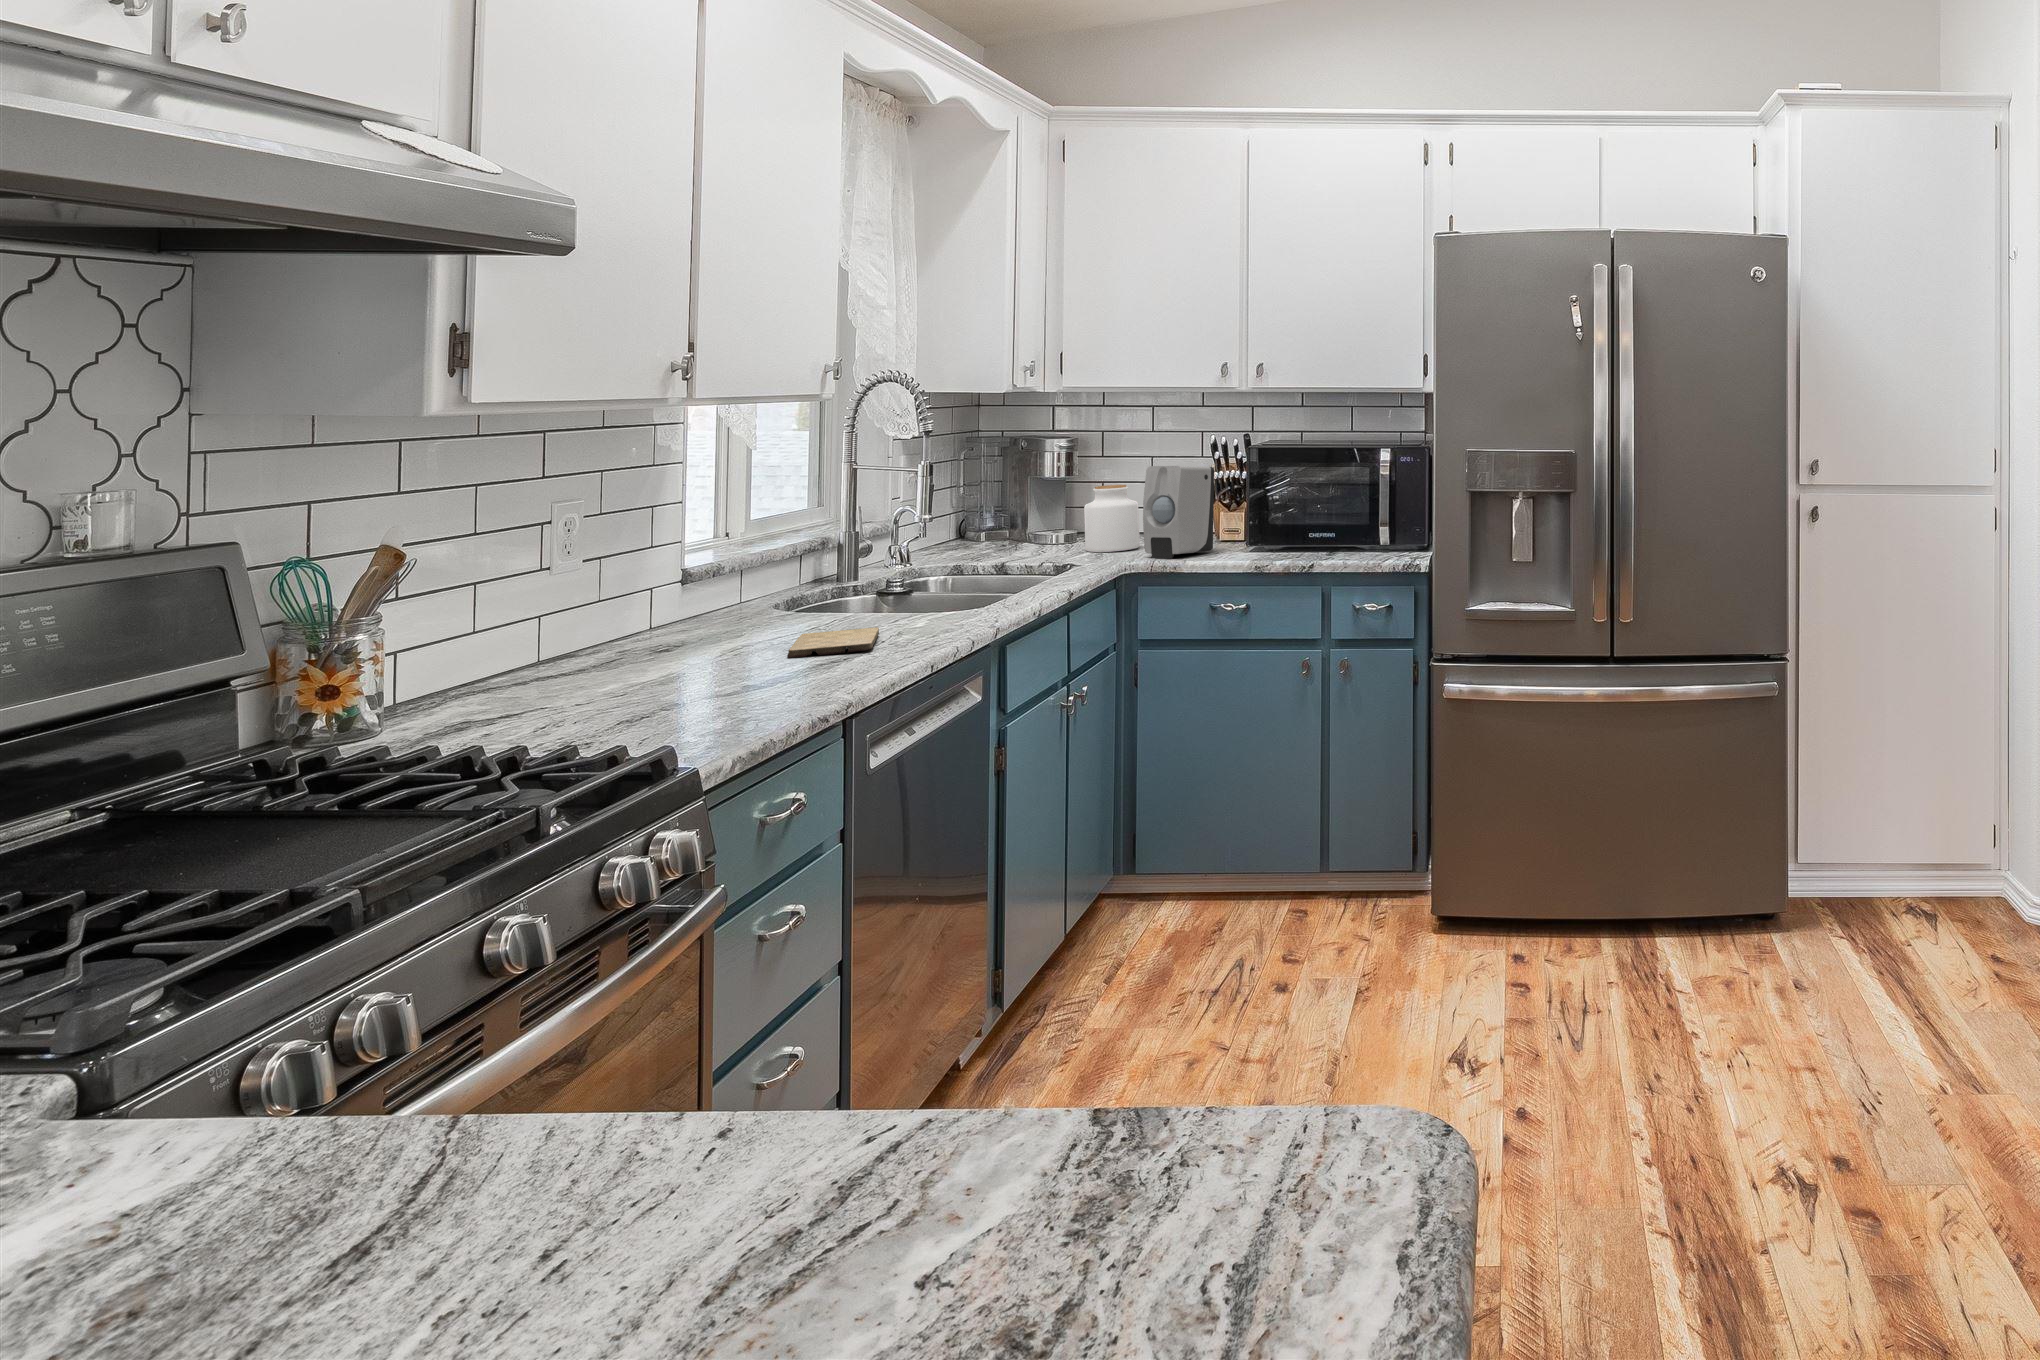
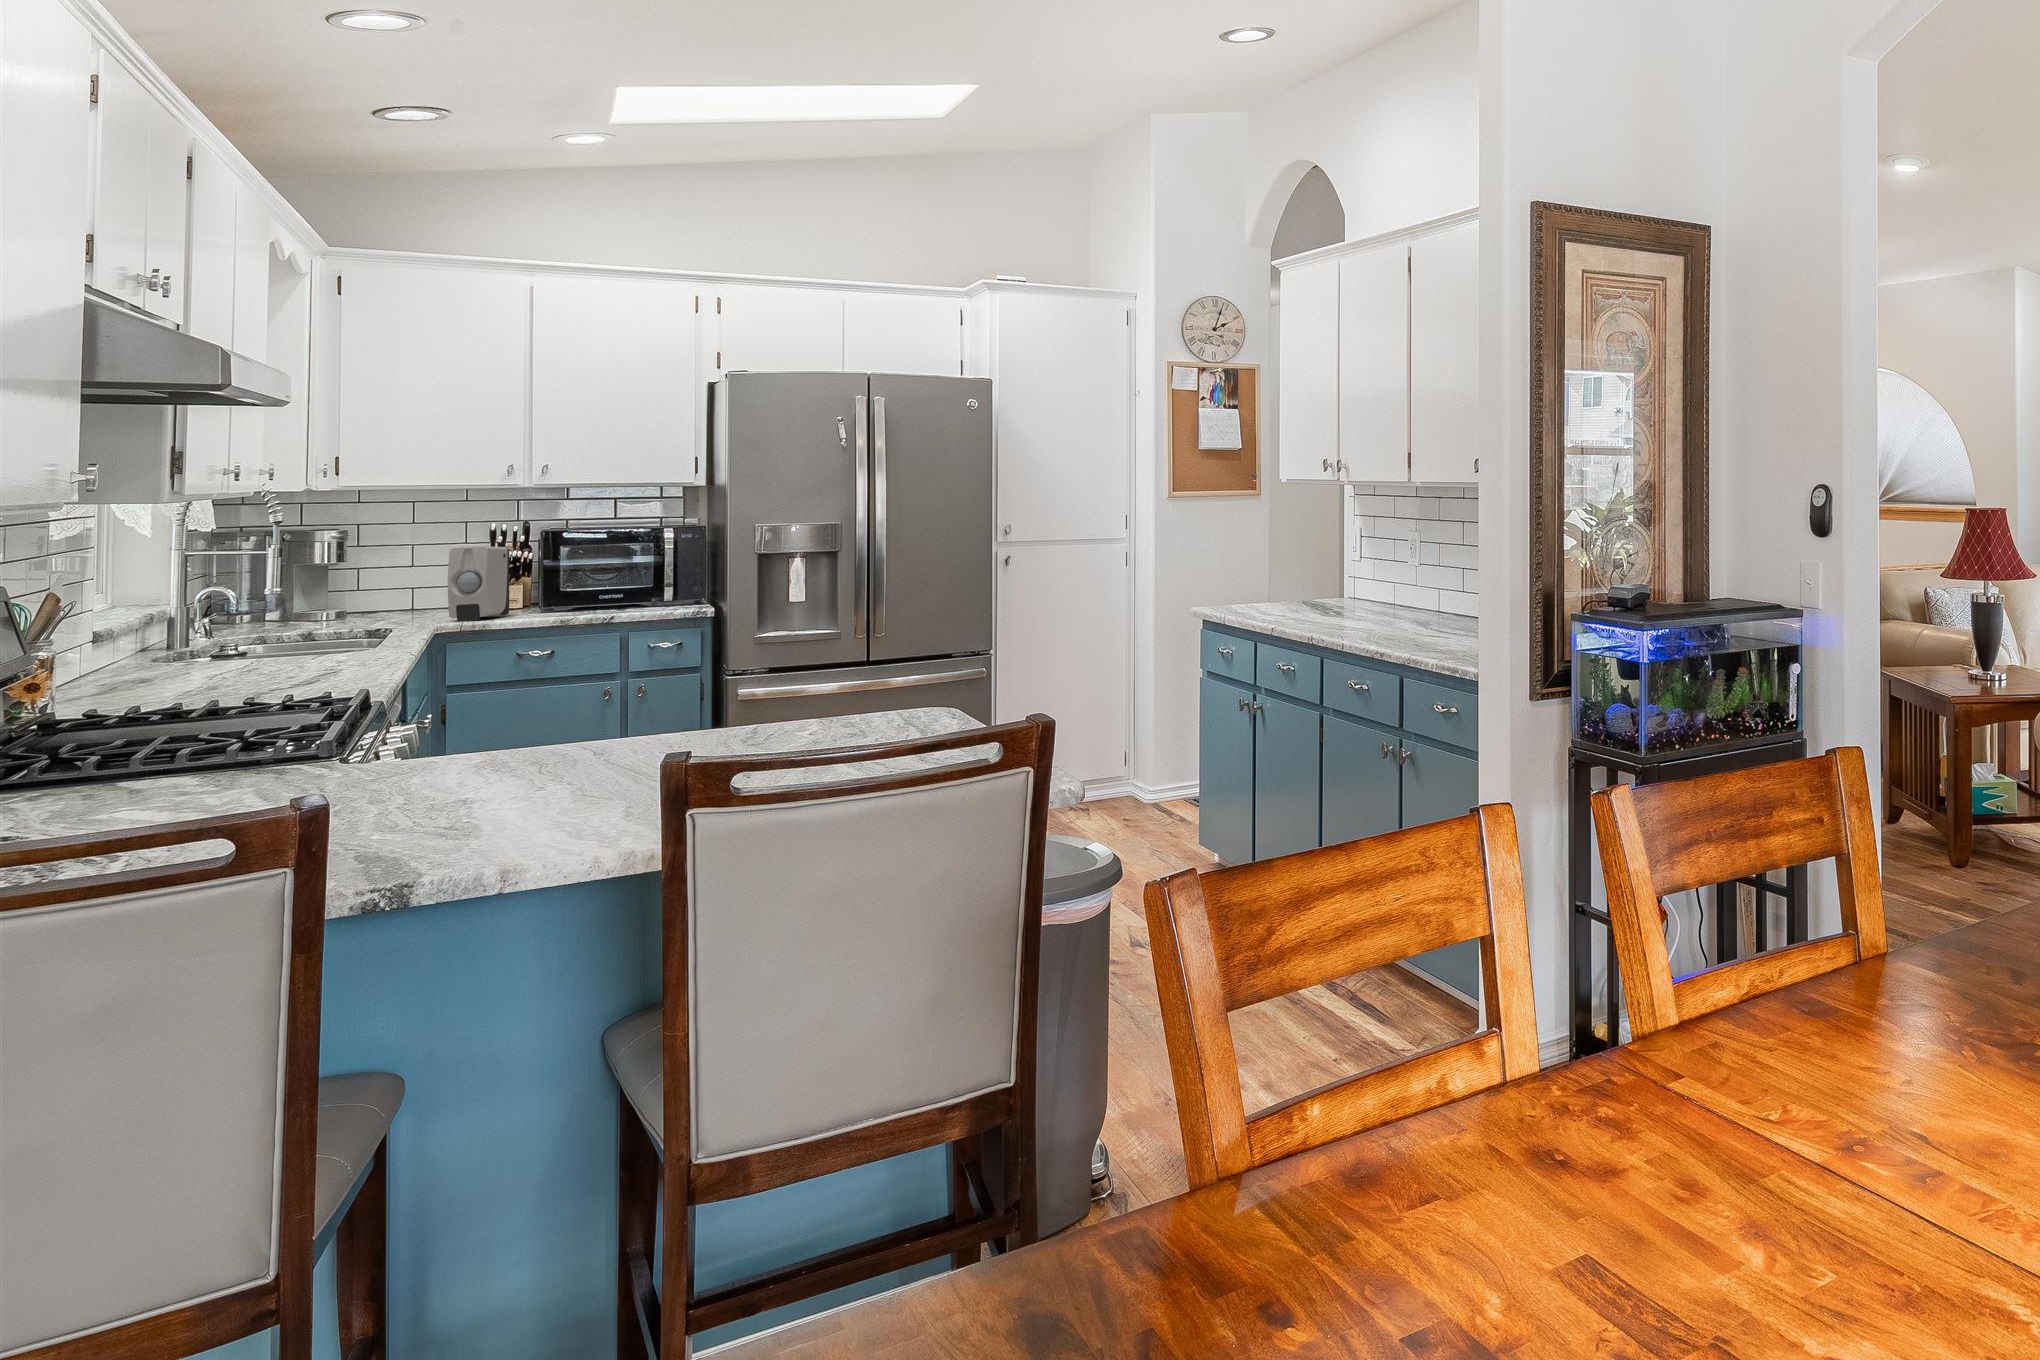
jar: present [1084,485,1140,552] -> none [369,567,426,623]
cutting board: present [787,627,879,658] -> none [279,656,367,673]

